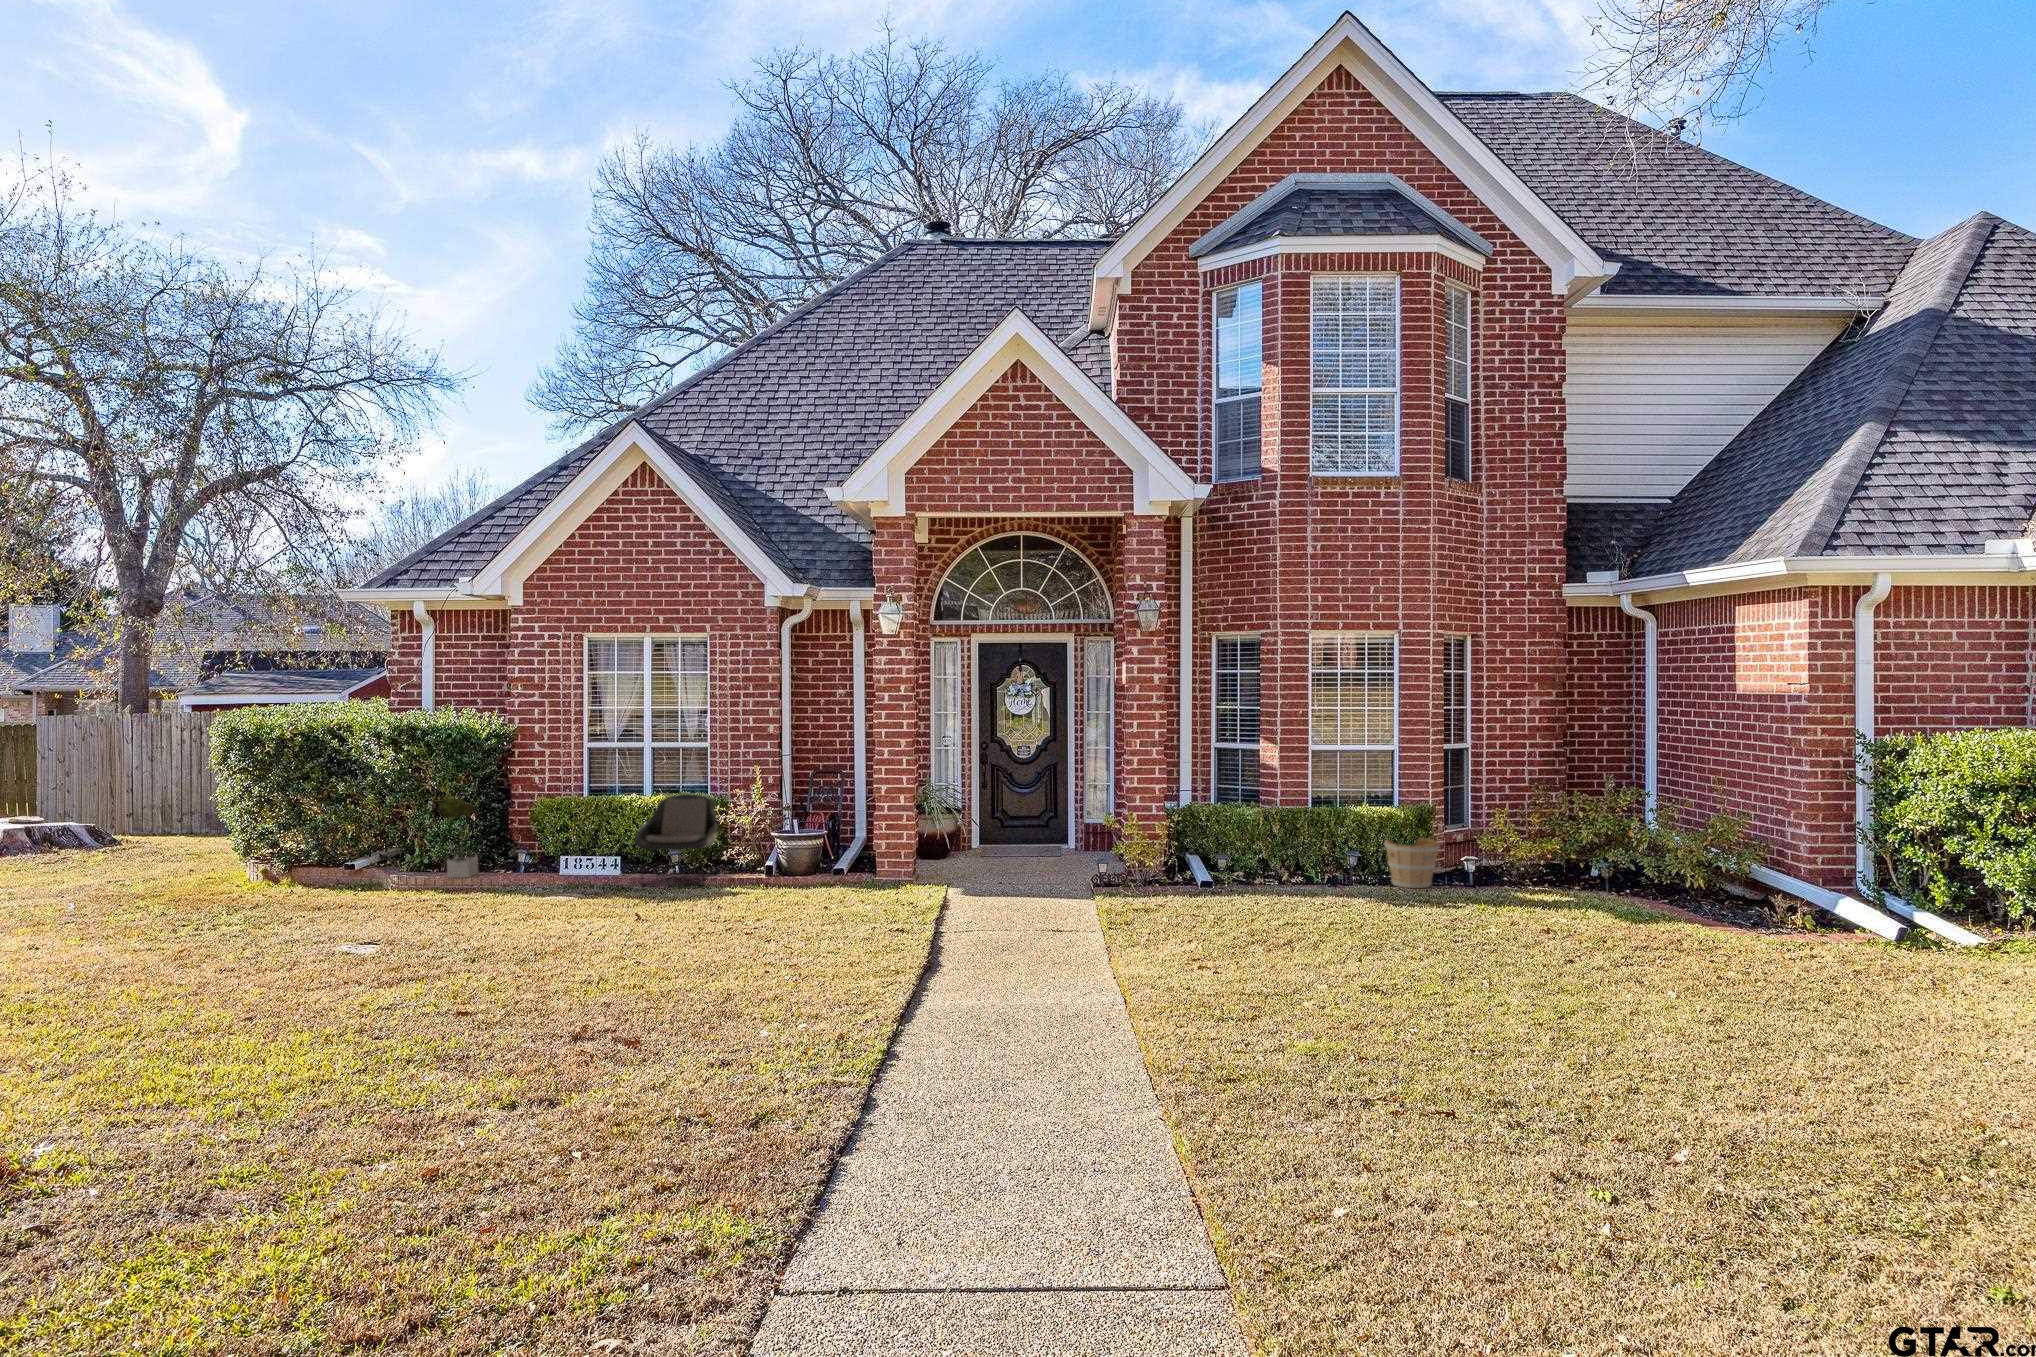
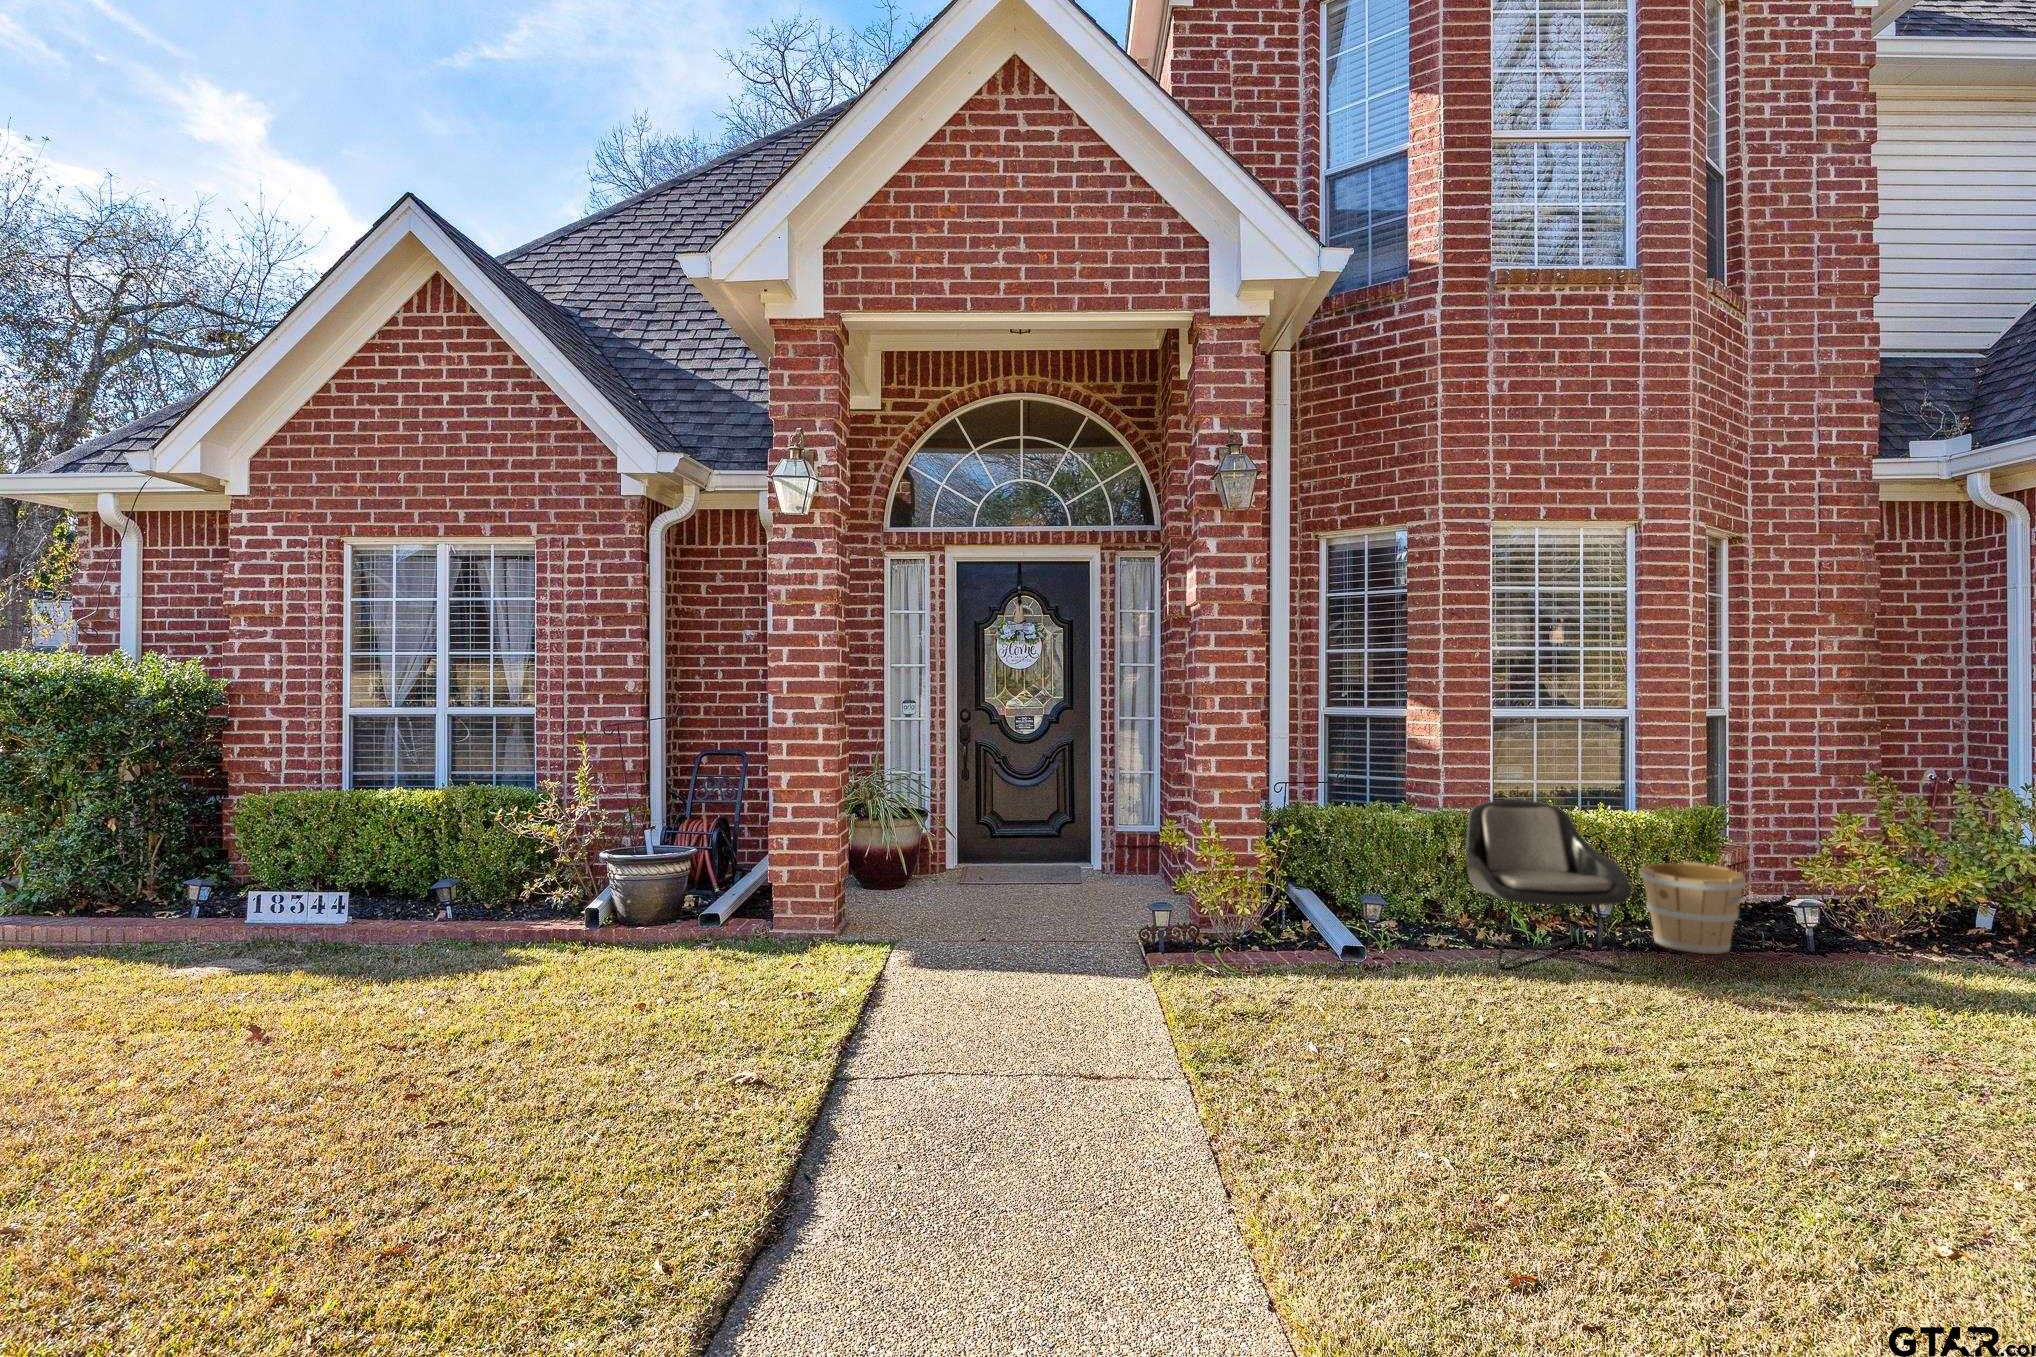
lounge chair: present [635,794,718,886] -> present [1460,800,1632,971]
potted tree: present [439,797,478,878] -> none [64,792,143,925]

